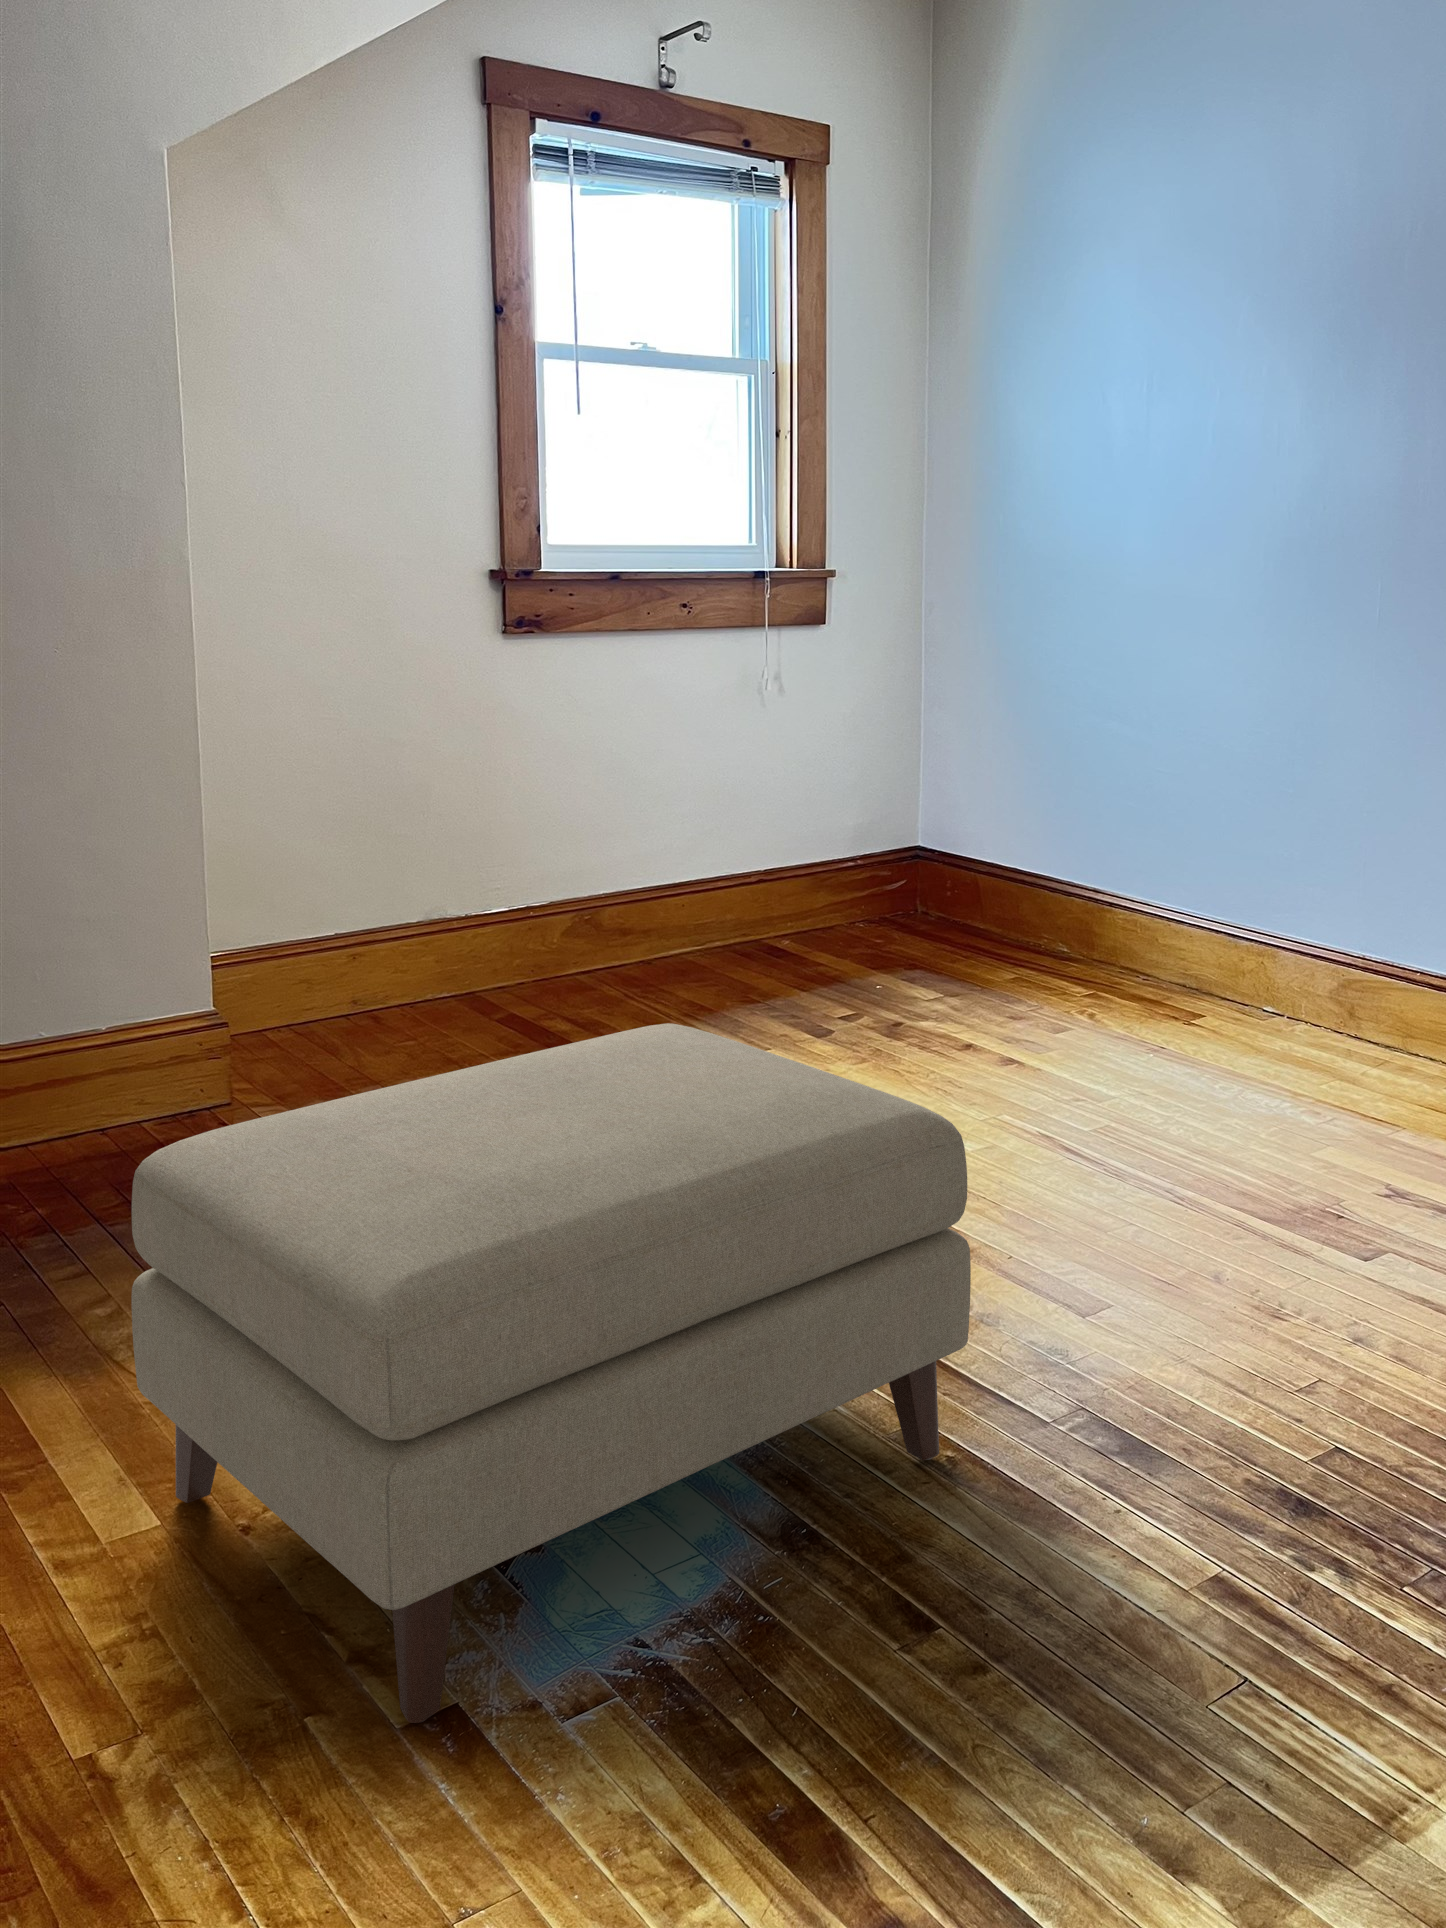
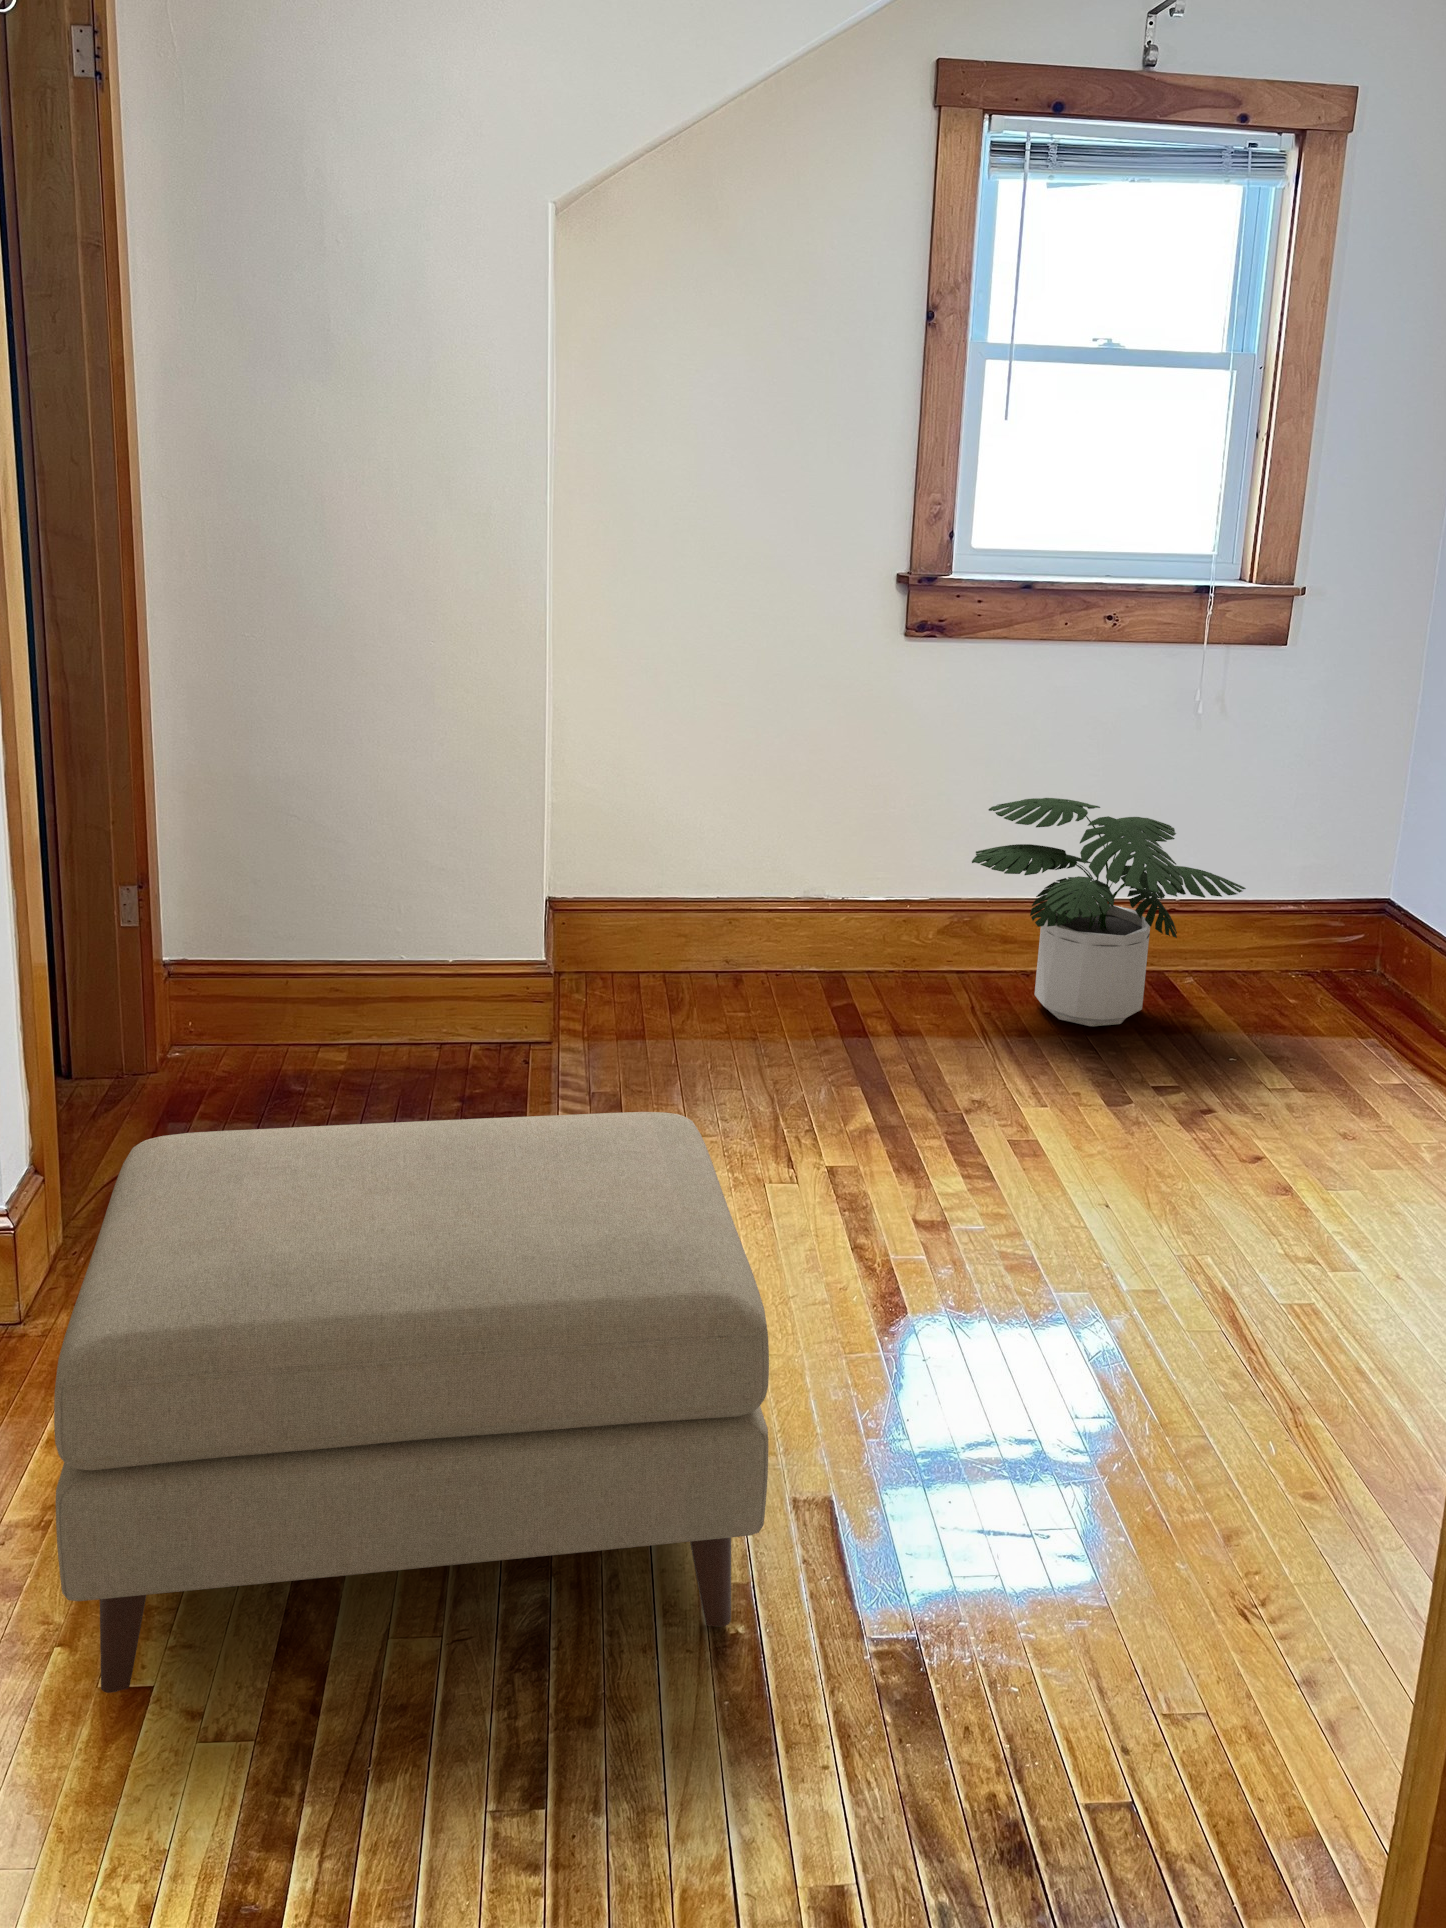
potted plant: none [599,780,852,990] -> present [972,798,1246,1026]

